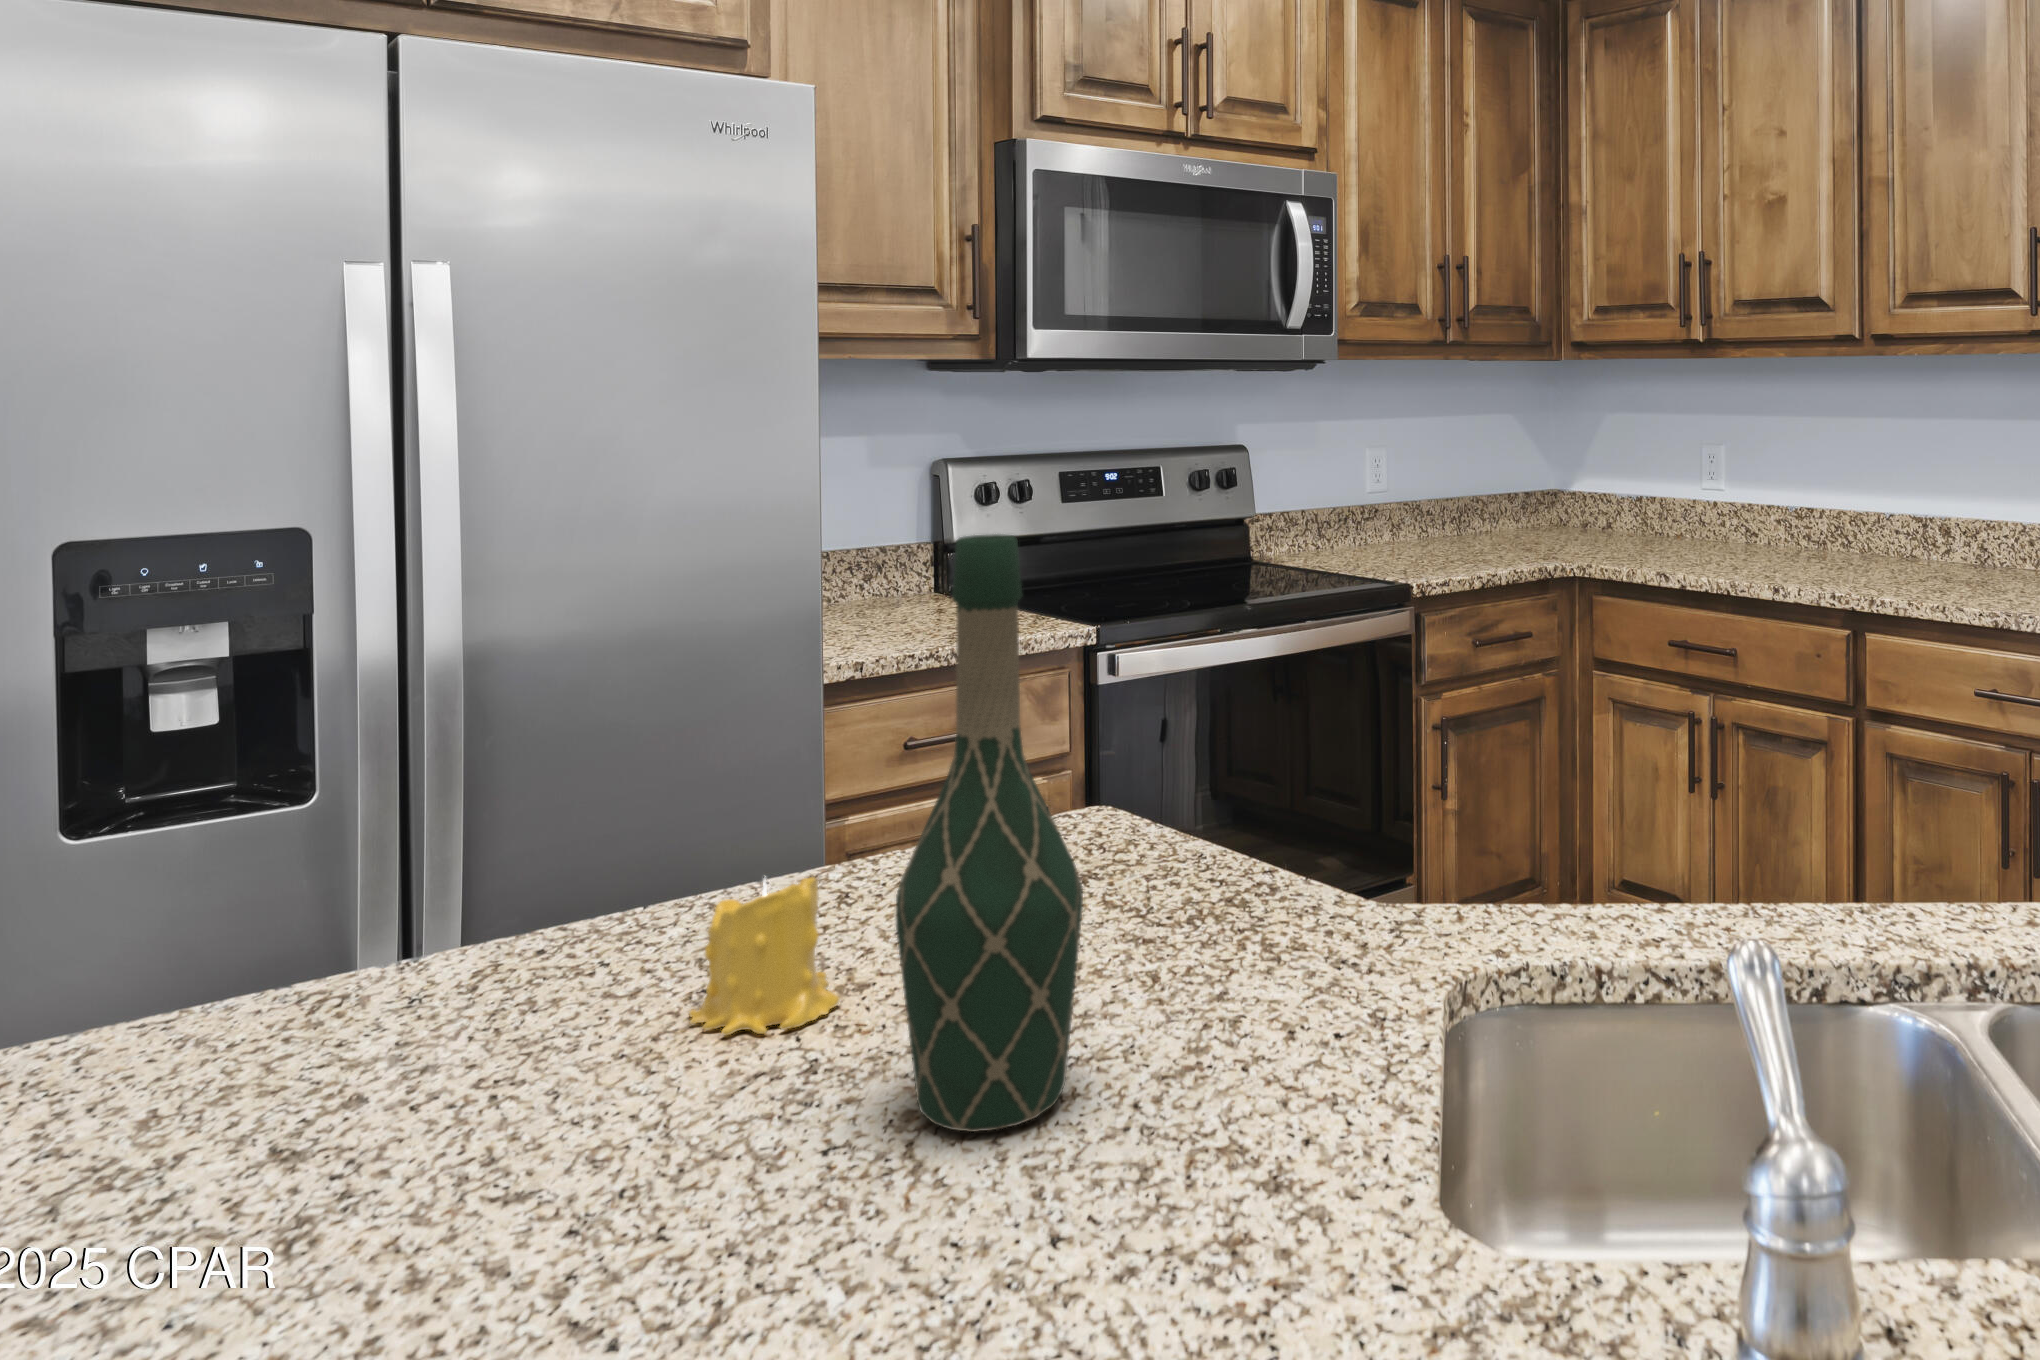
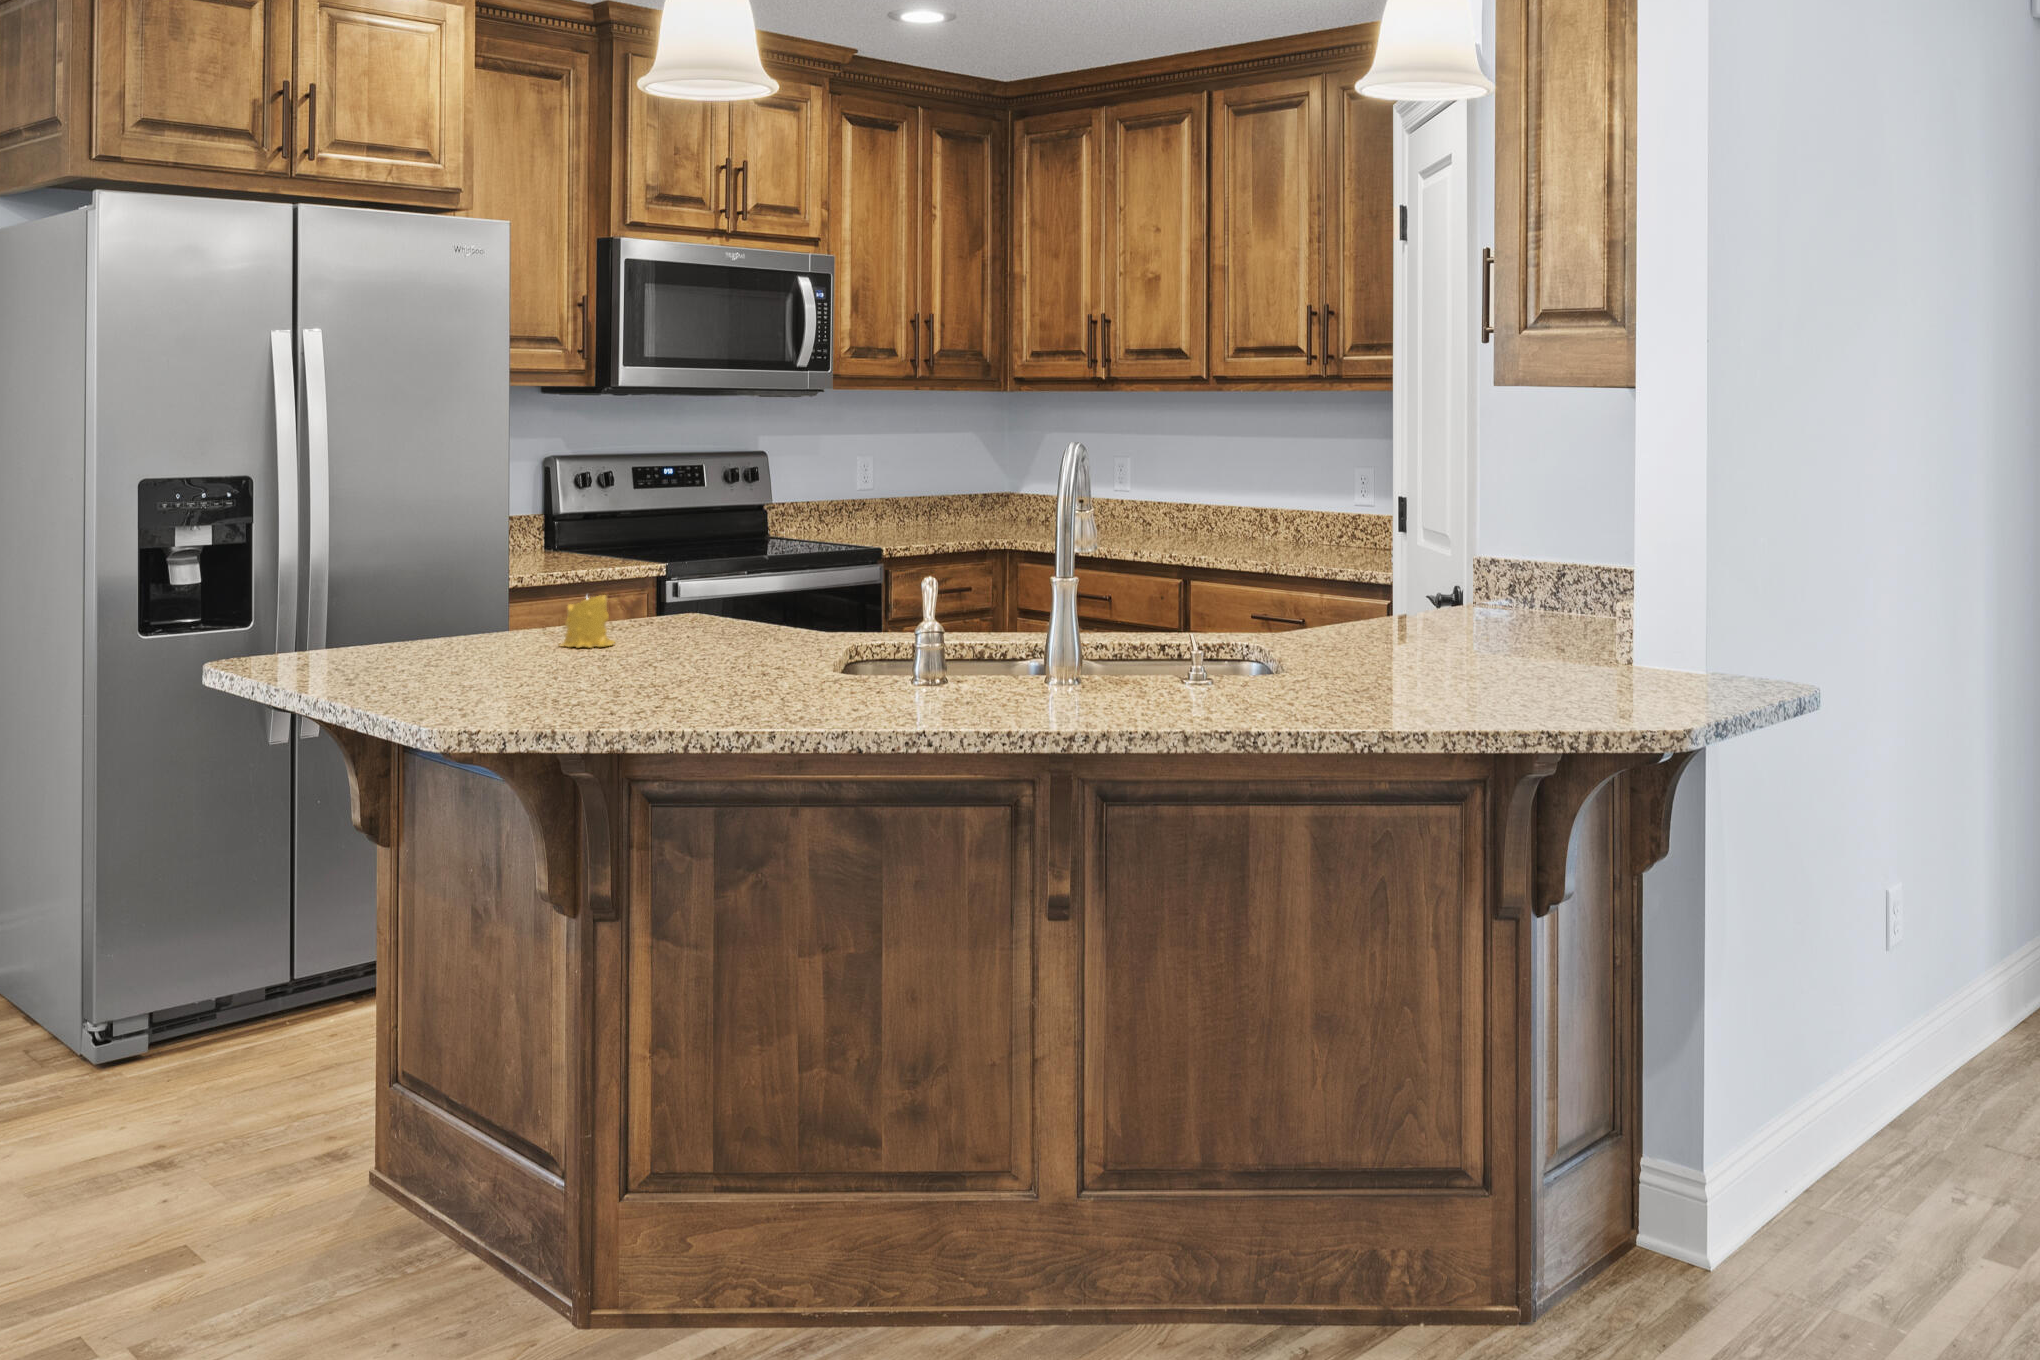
wine bottle: present [896,534,1083,1132] -> none [653,458,718,659]

